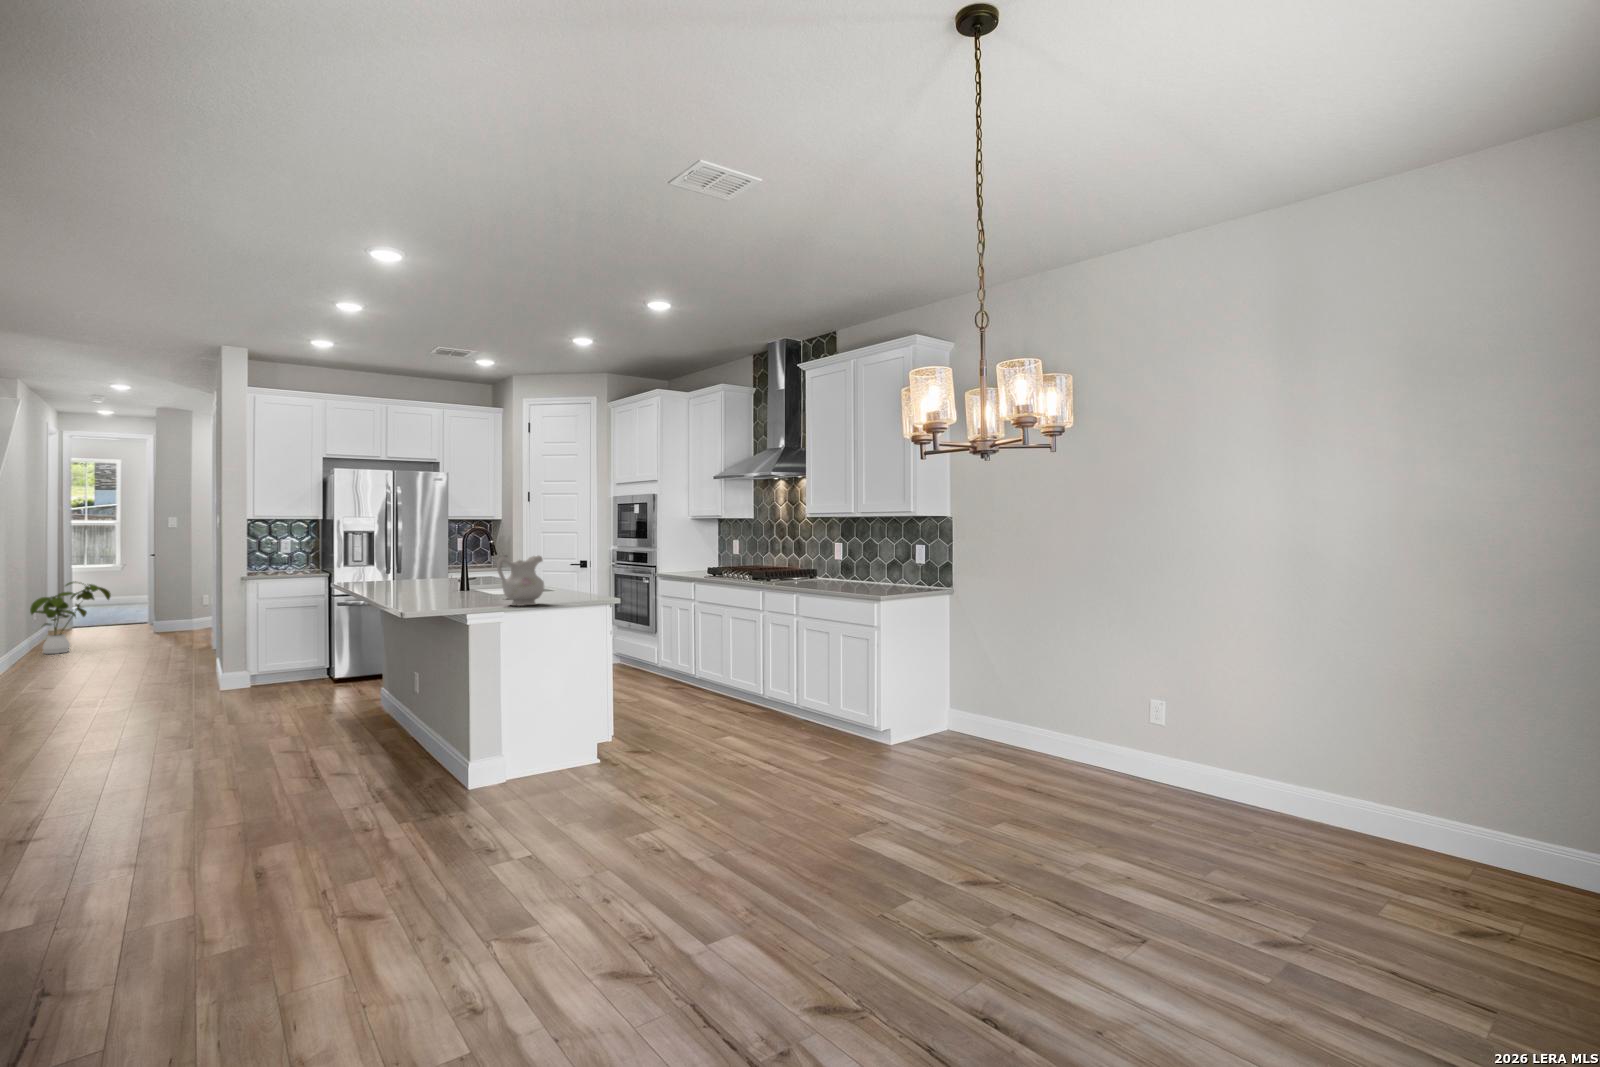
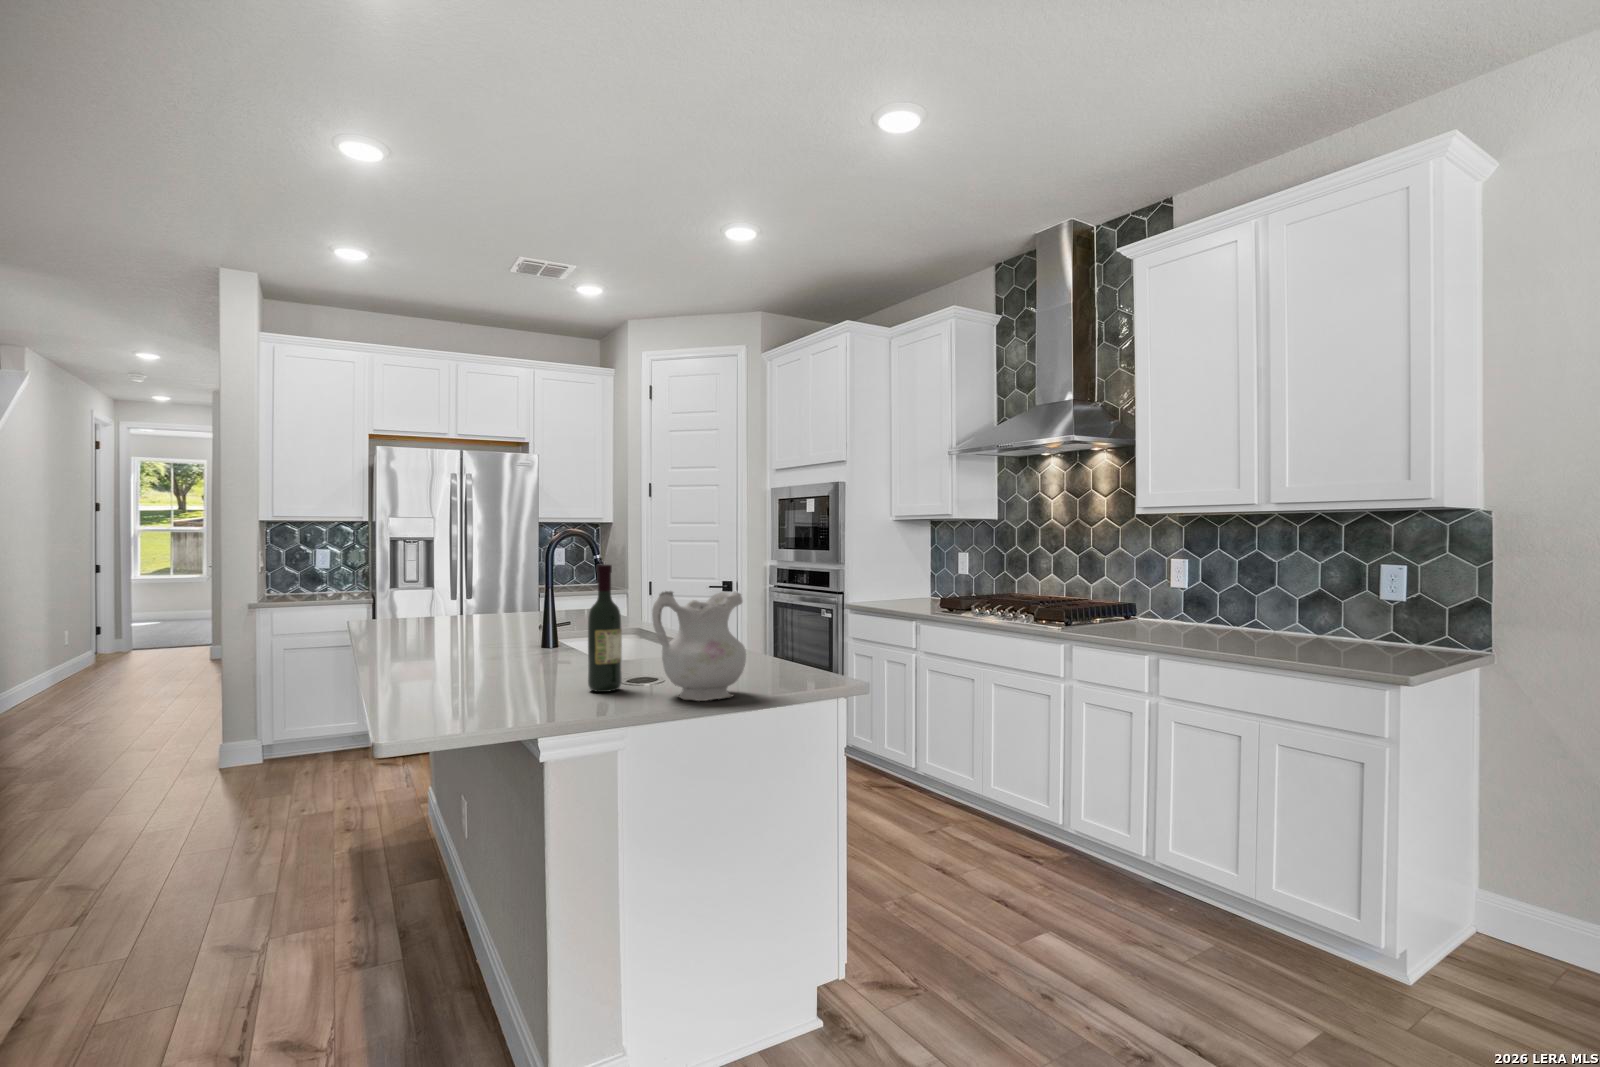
wine bottle: none [467,543,484,604] -> present [588,564,622,692]
house plant: present [30,581,111,654] -> none [11,602,117,697]

